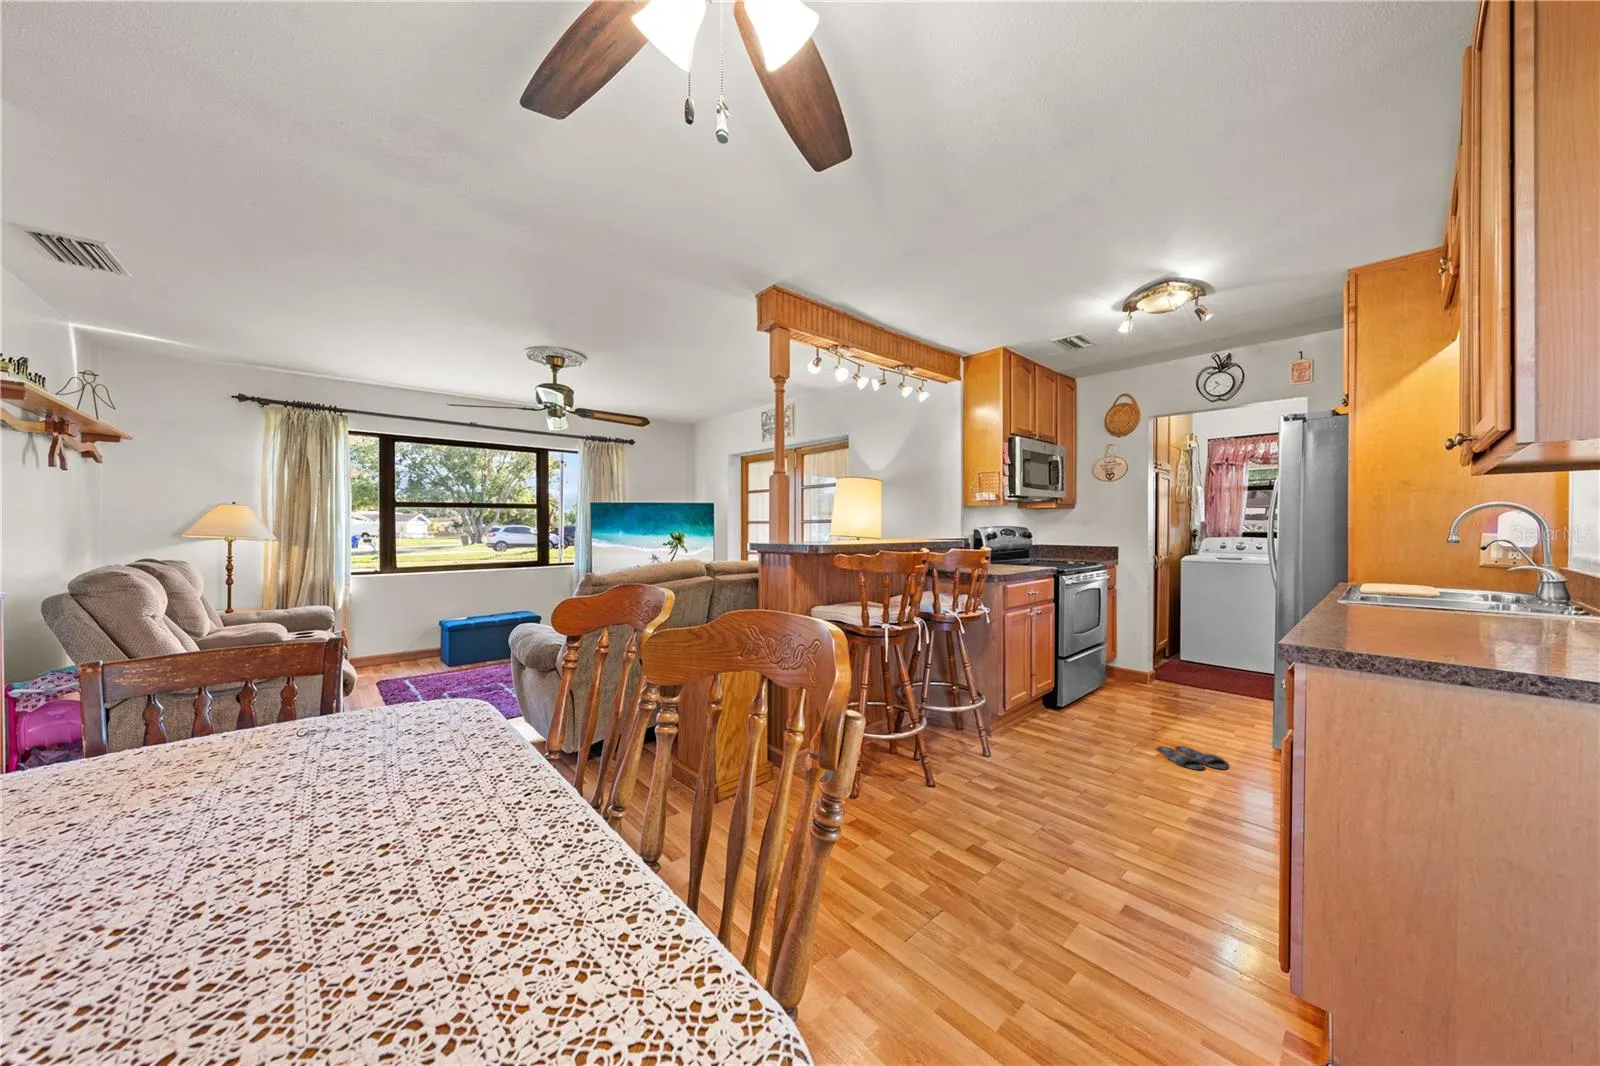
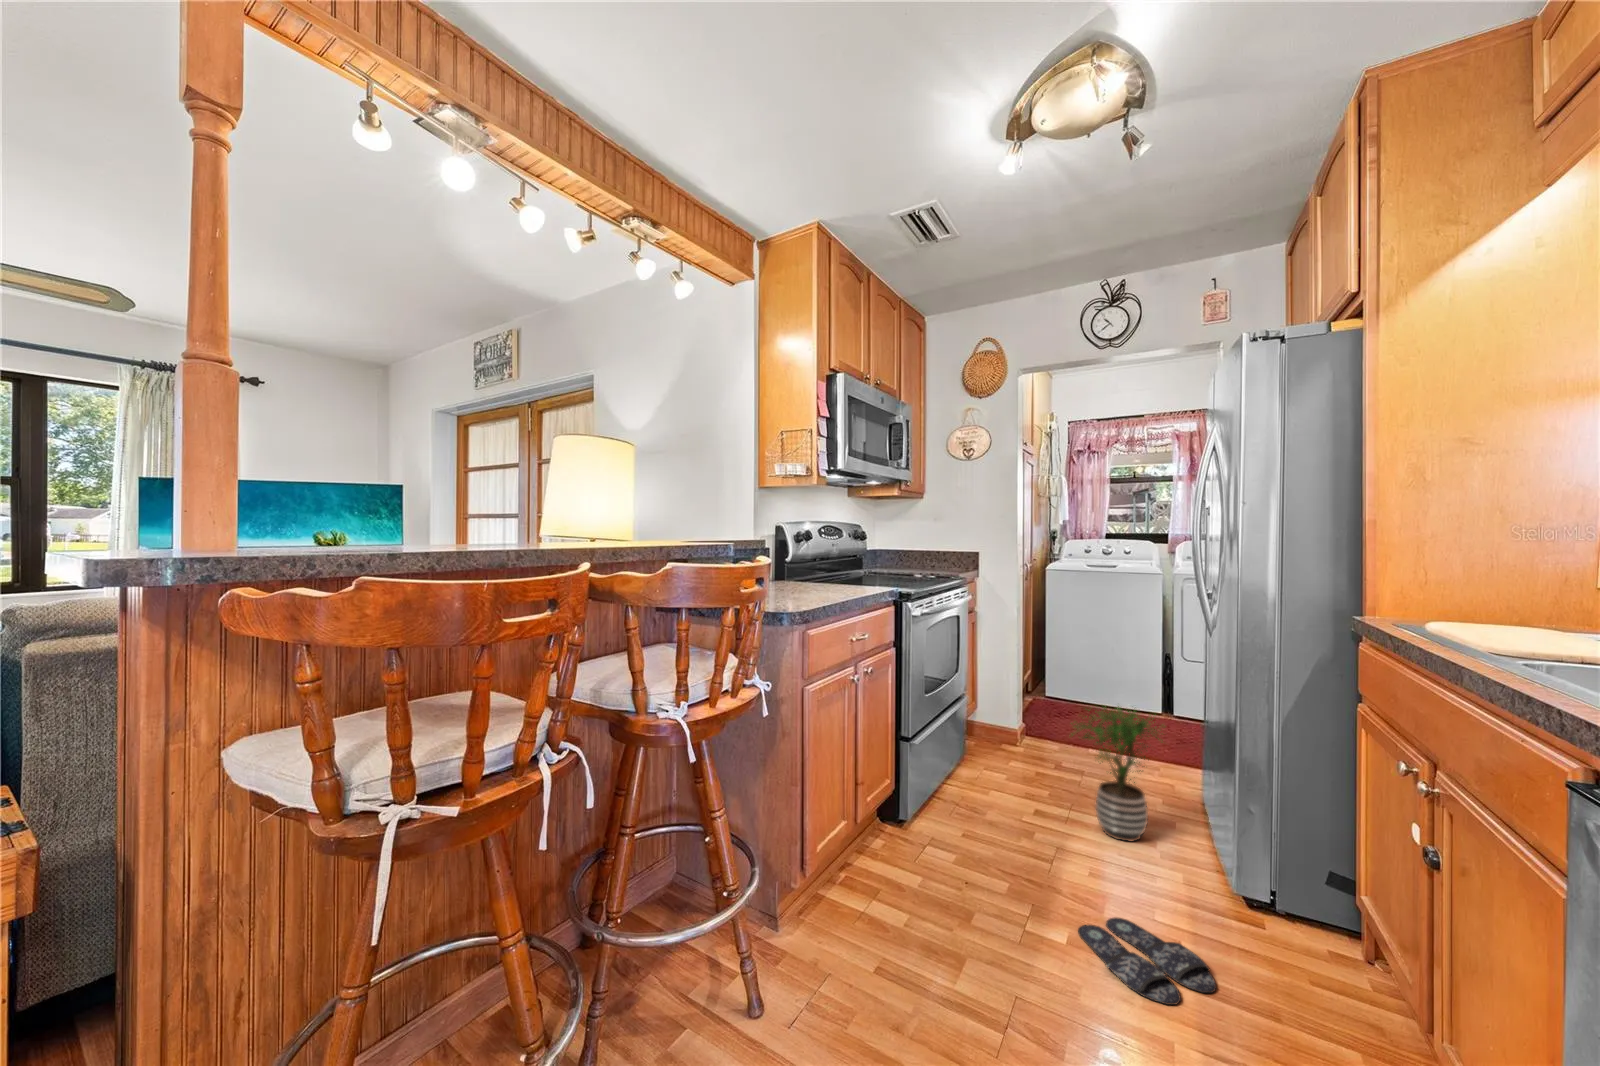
potted plant: none [1169,641,1238,724] -> present [1071,706,1165,841]

